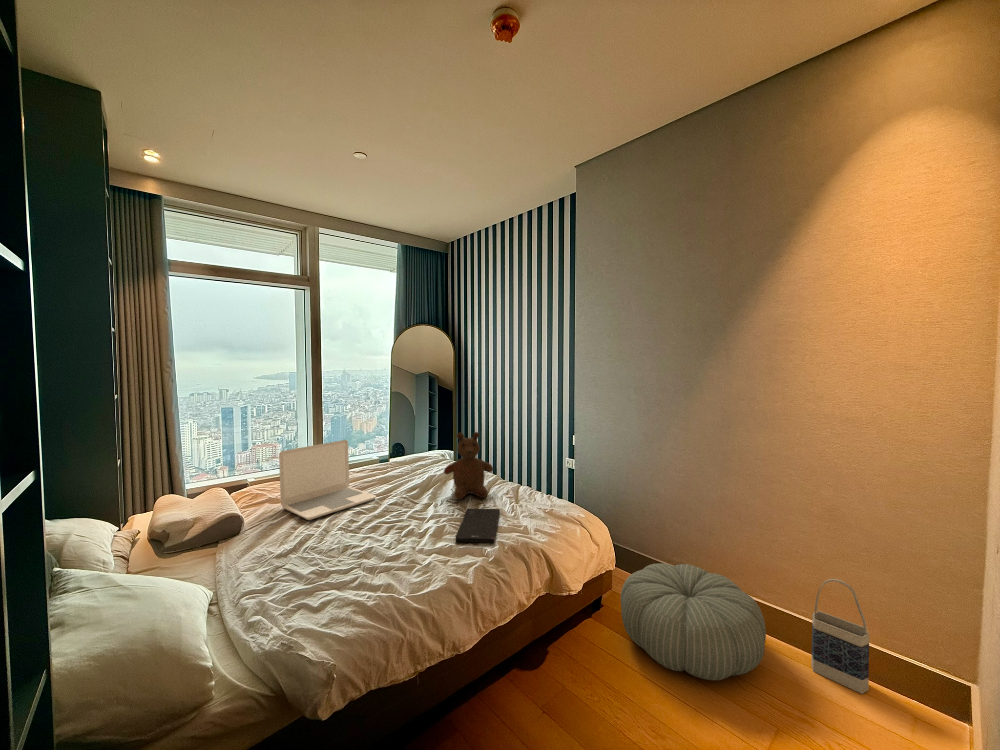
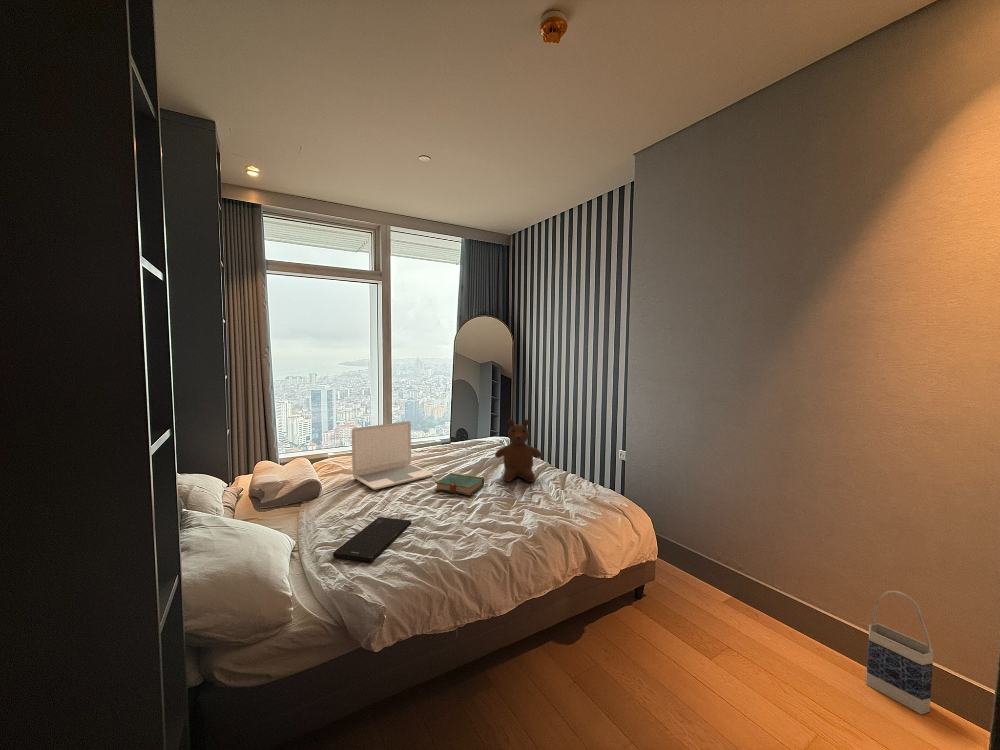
book: none [380,494,434,518] -> present [435,473,484,495]
smartphone: present [456,509,500,542] -> present [333,517,411,562]
pouf: present [621,563,766,680] -> none [660,559,814,678]

